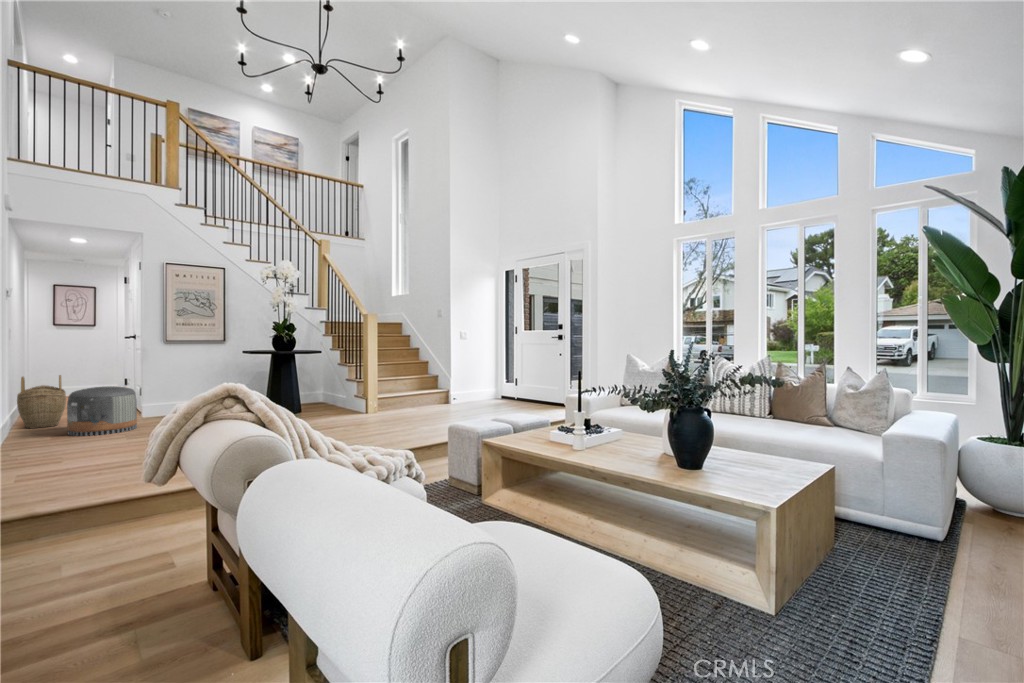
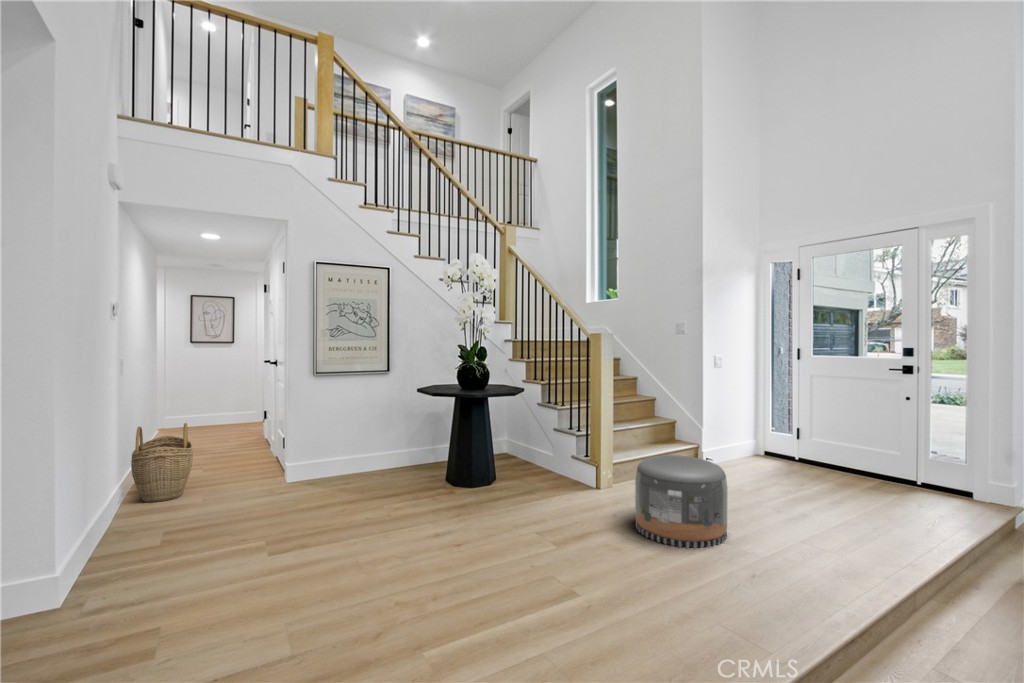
pouf: present [67,386,137,436] -> present [635,455,728,548]

